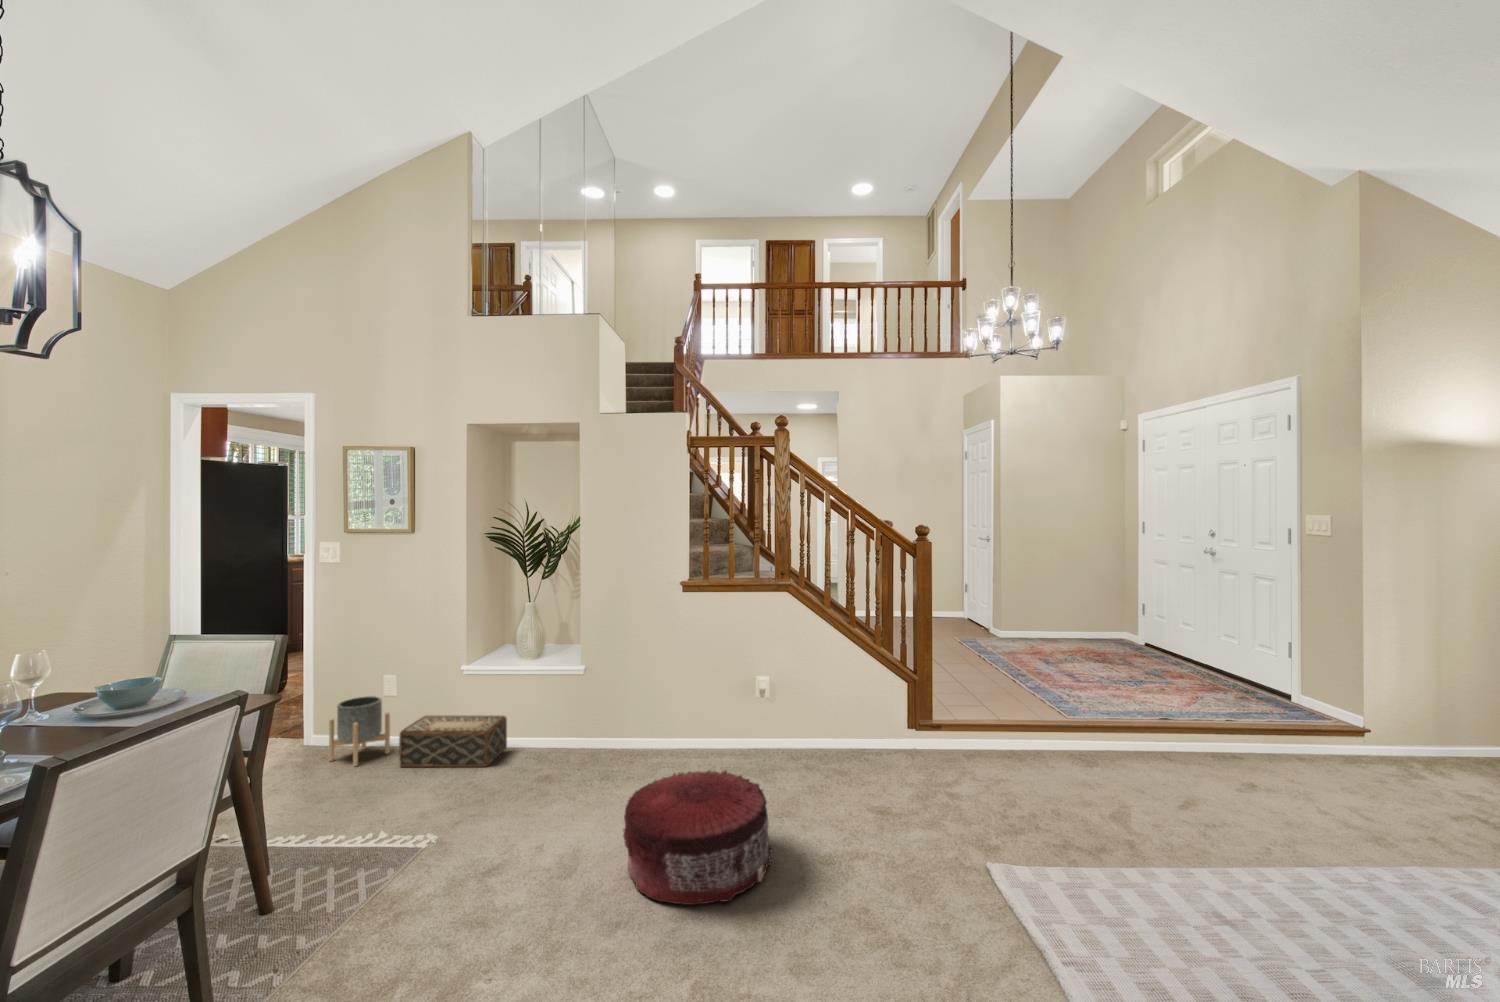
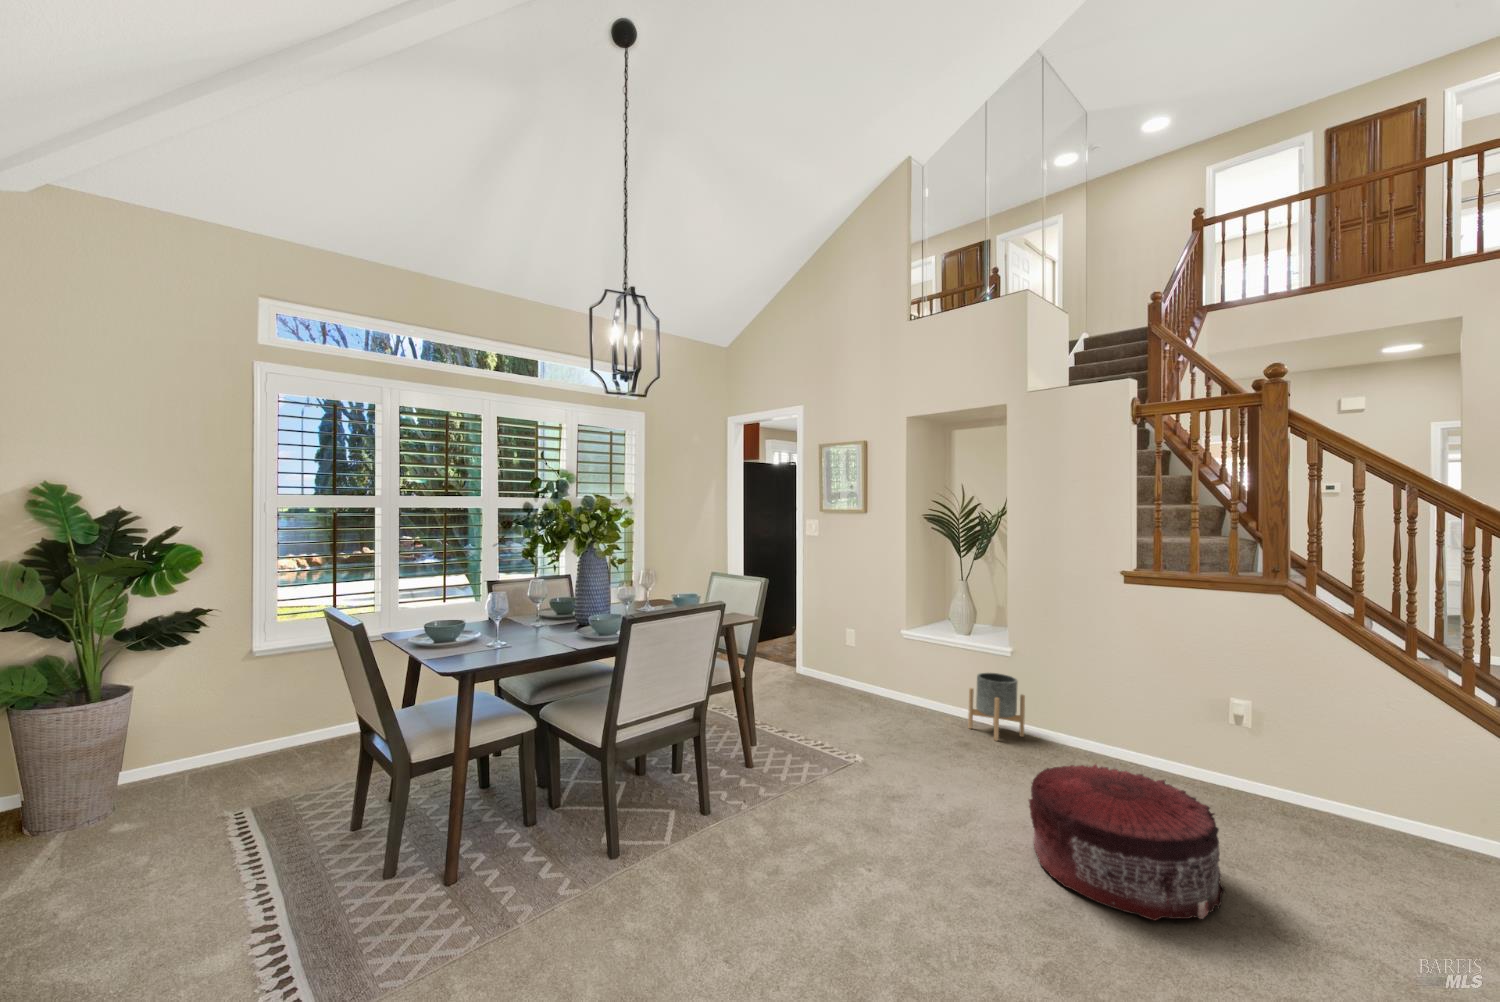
planter: present [329,696,390,766] -> present [968,673,1025,741]
woven basket: present [399,715,507,767] -> none [848,664,935,718]

